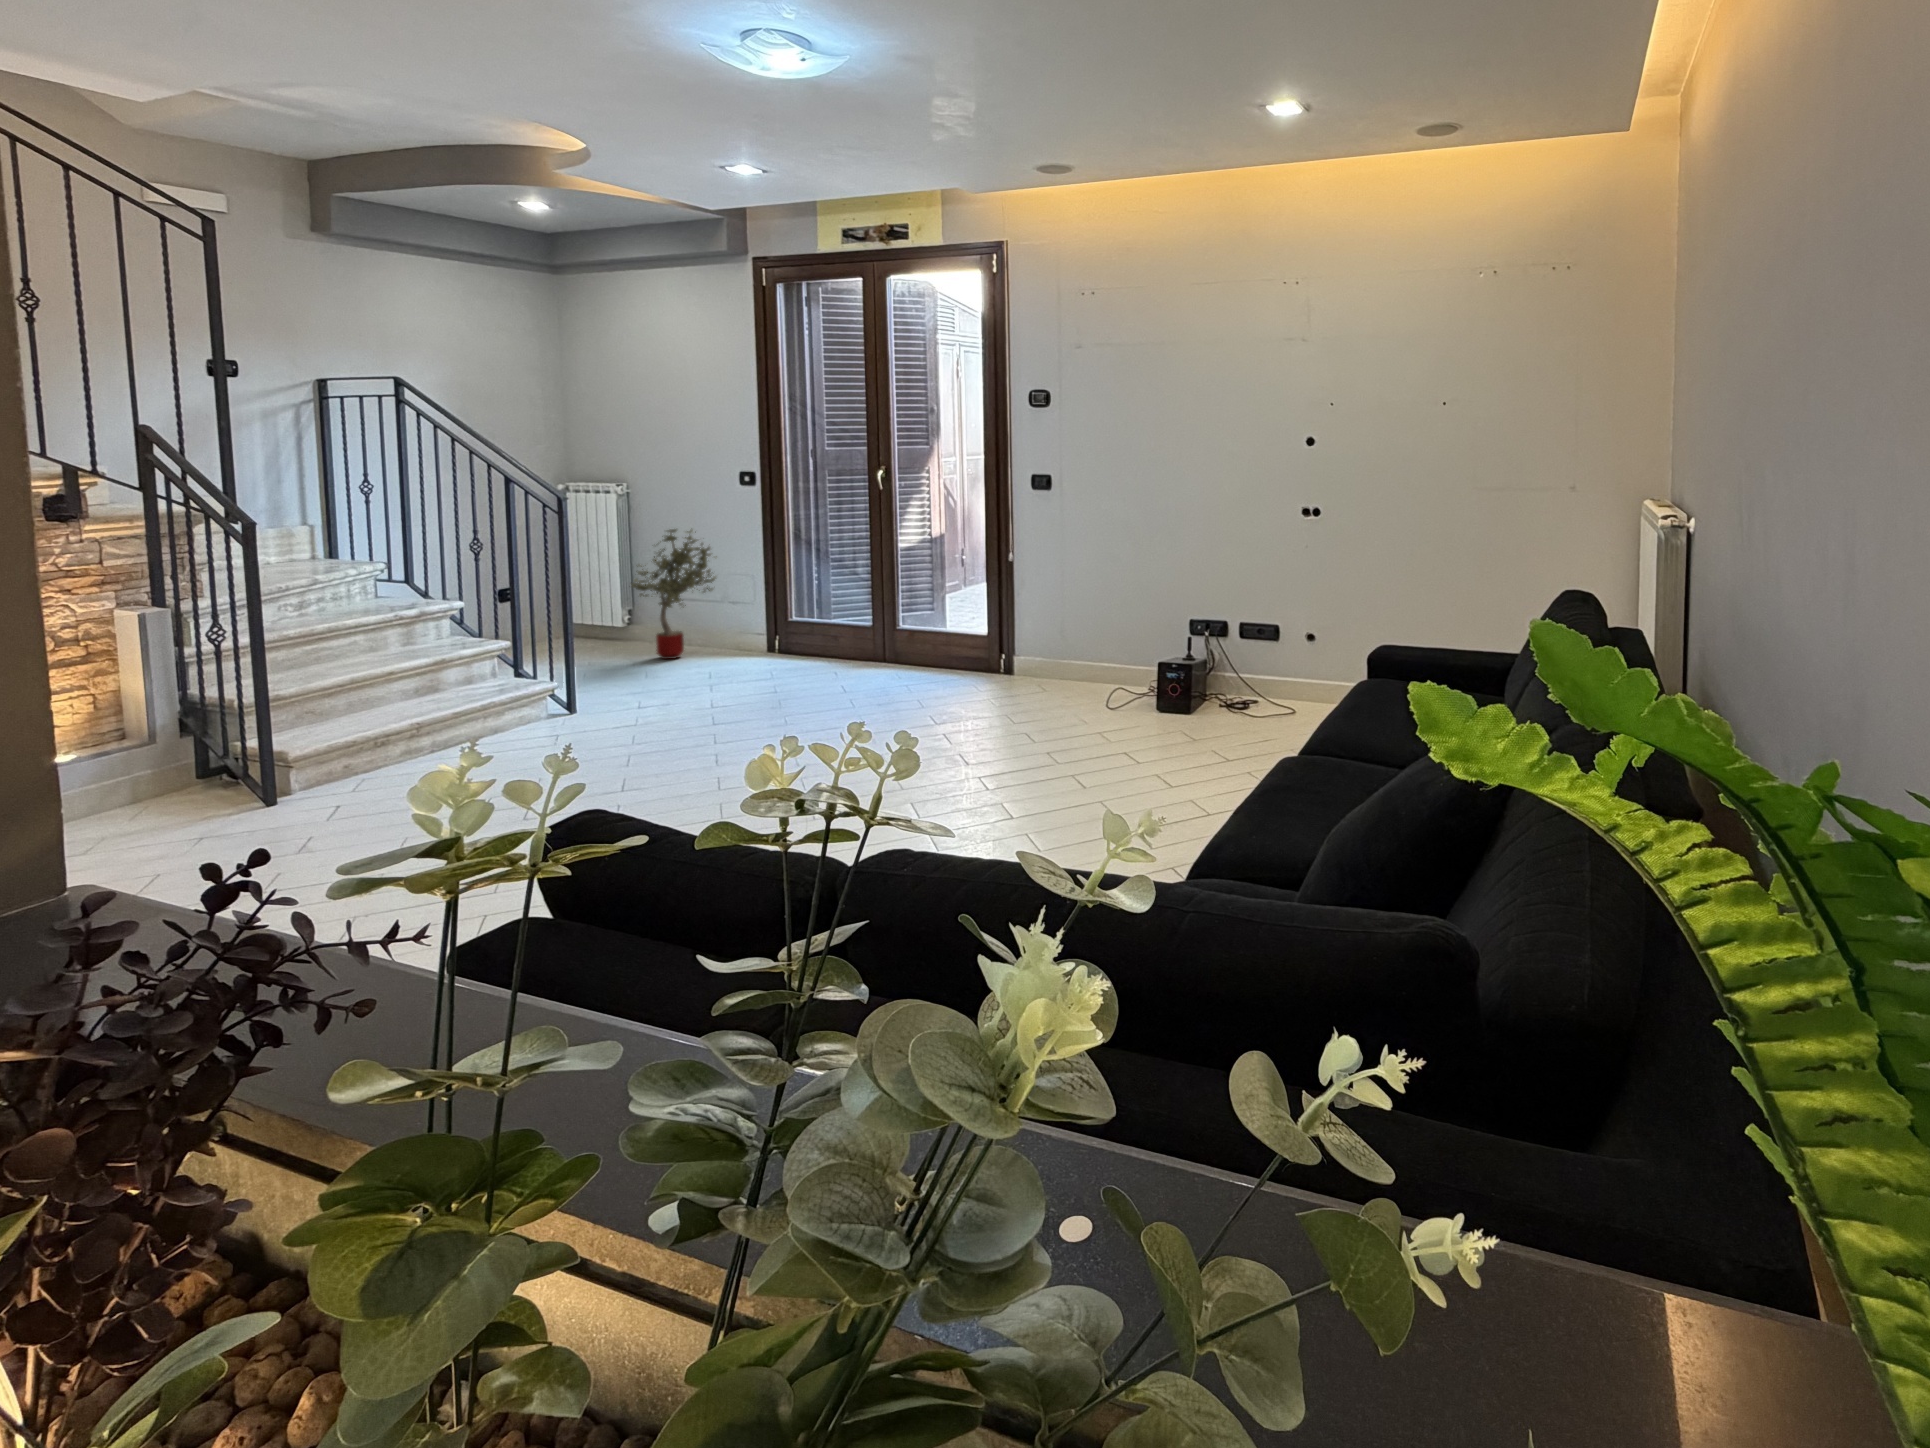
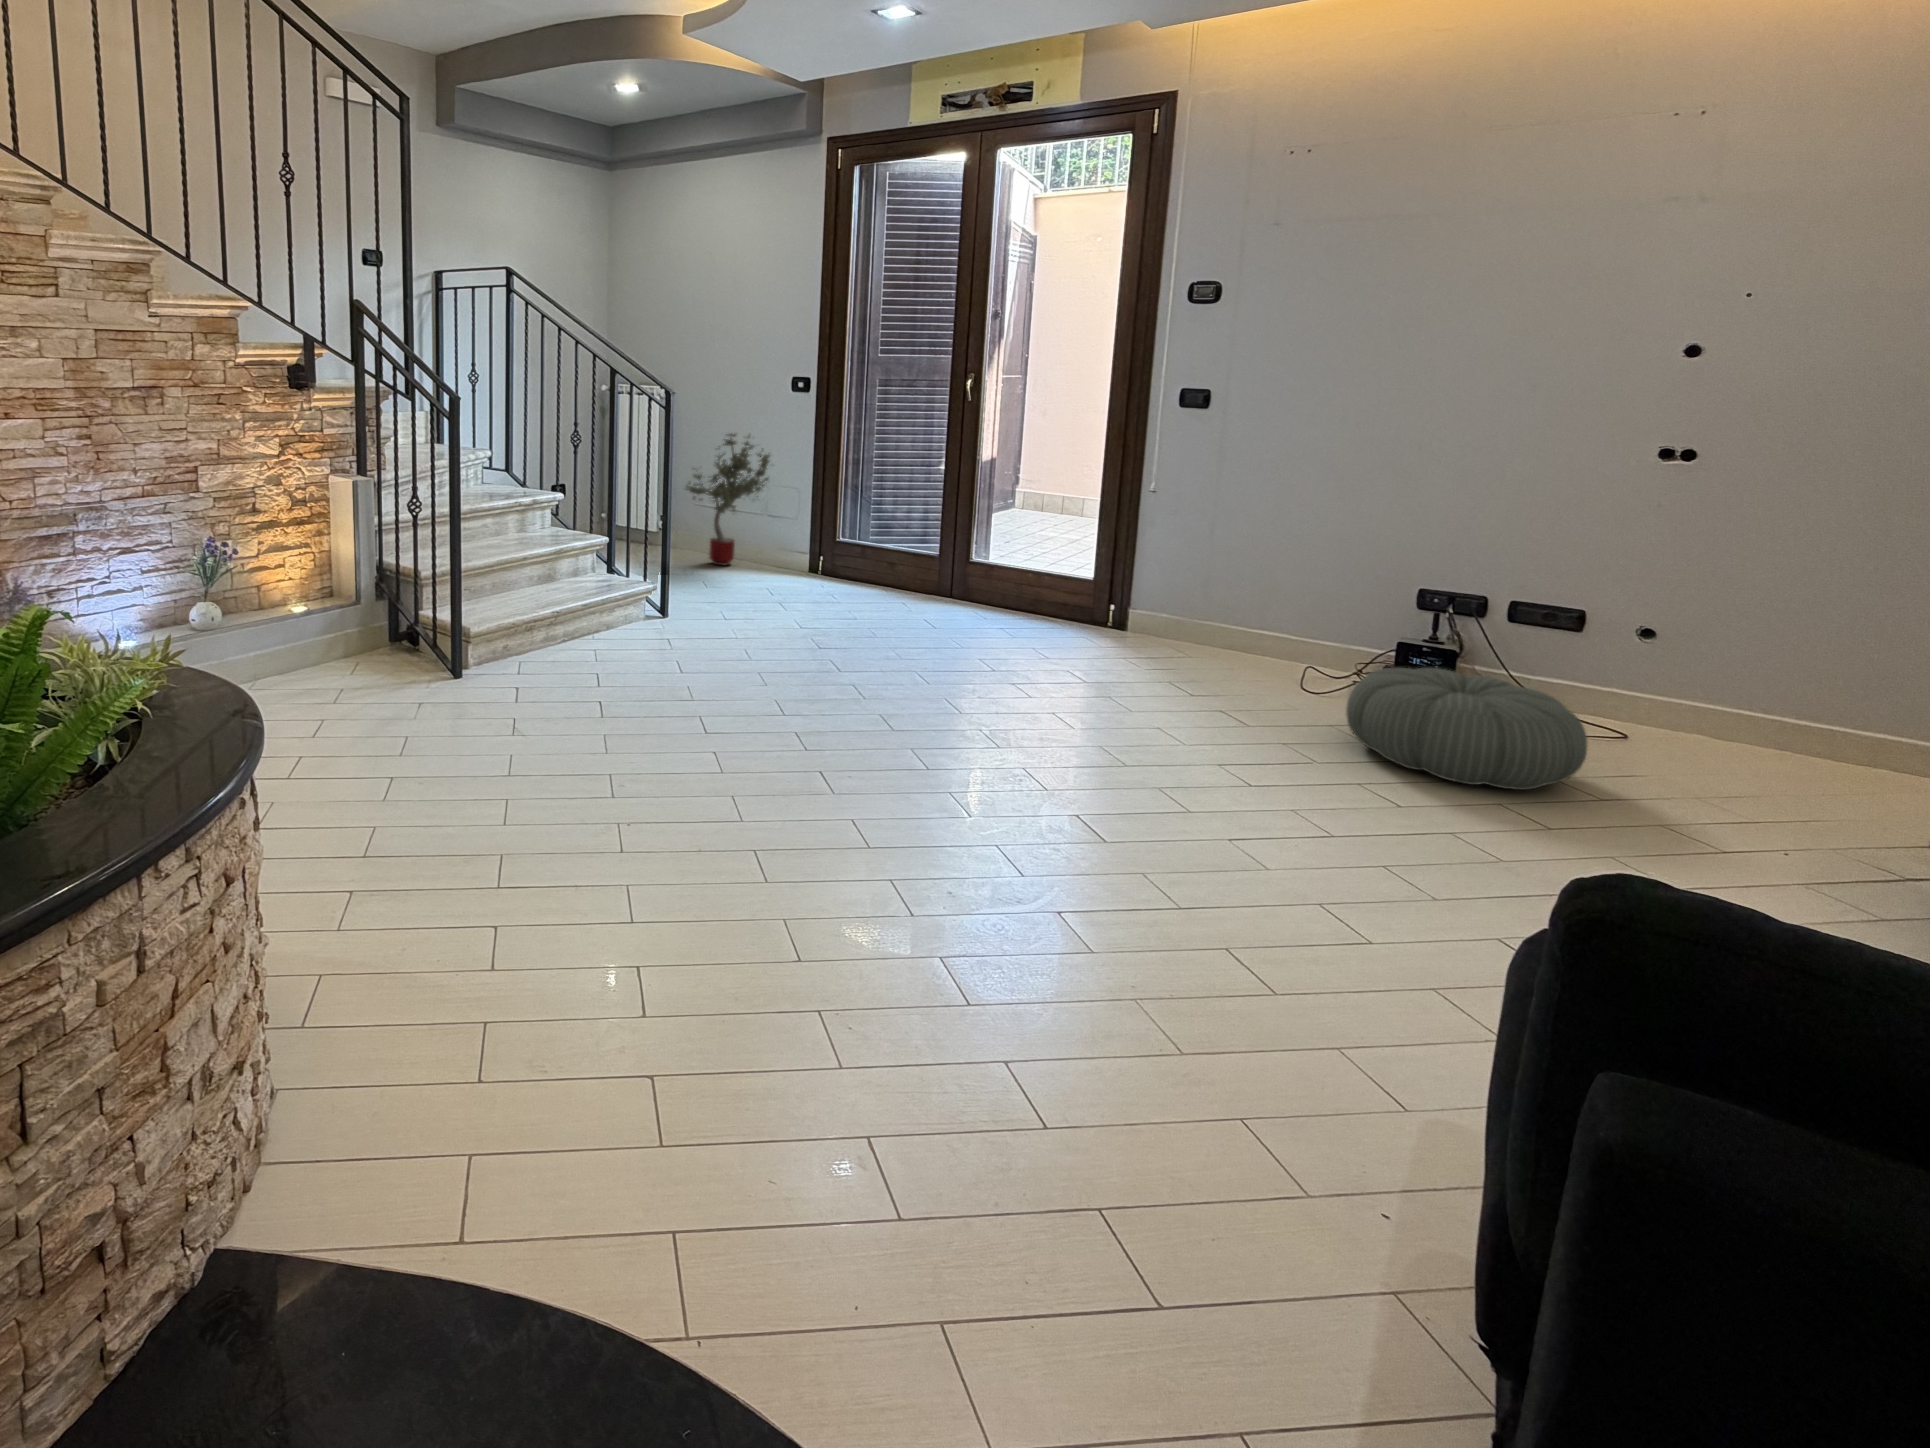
pouf: none [1085,681,1221,762] -> present [1346,668,1587,790]

